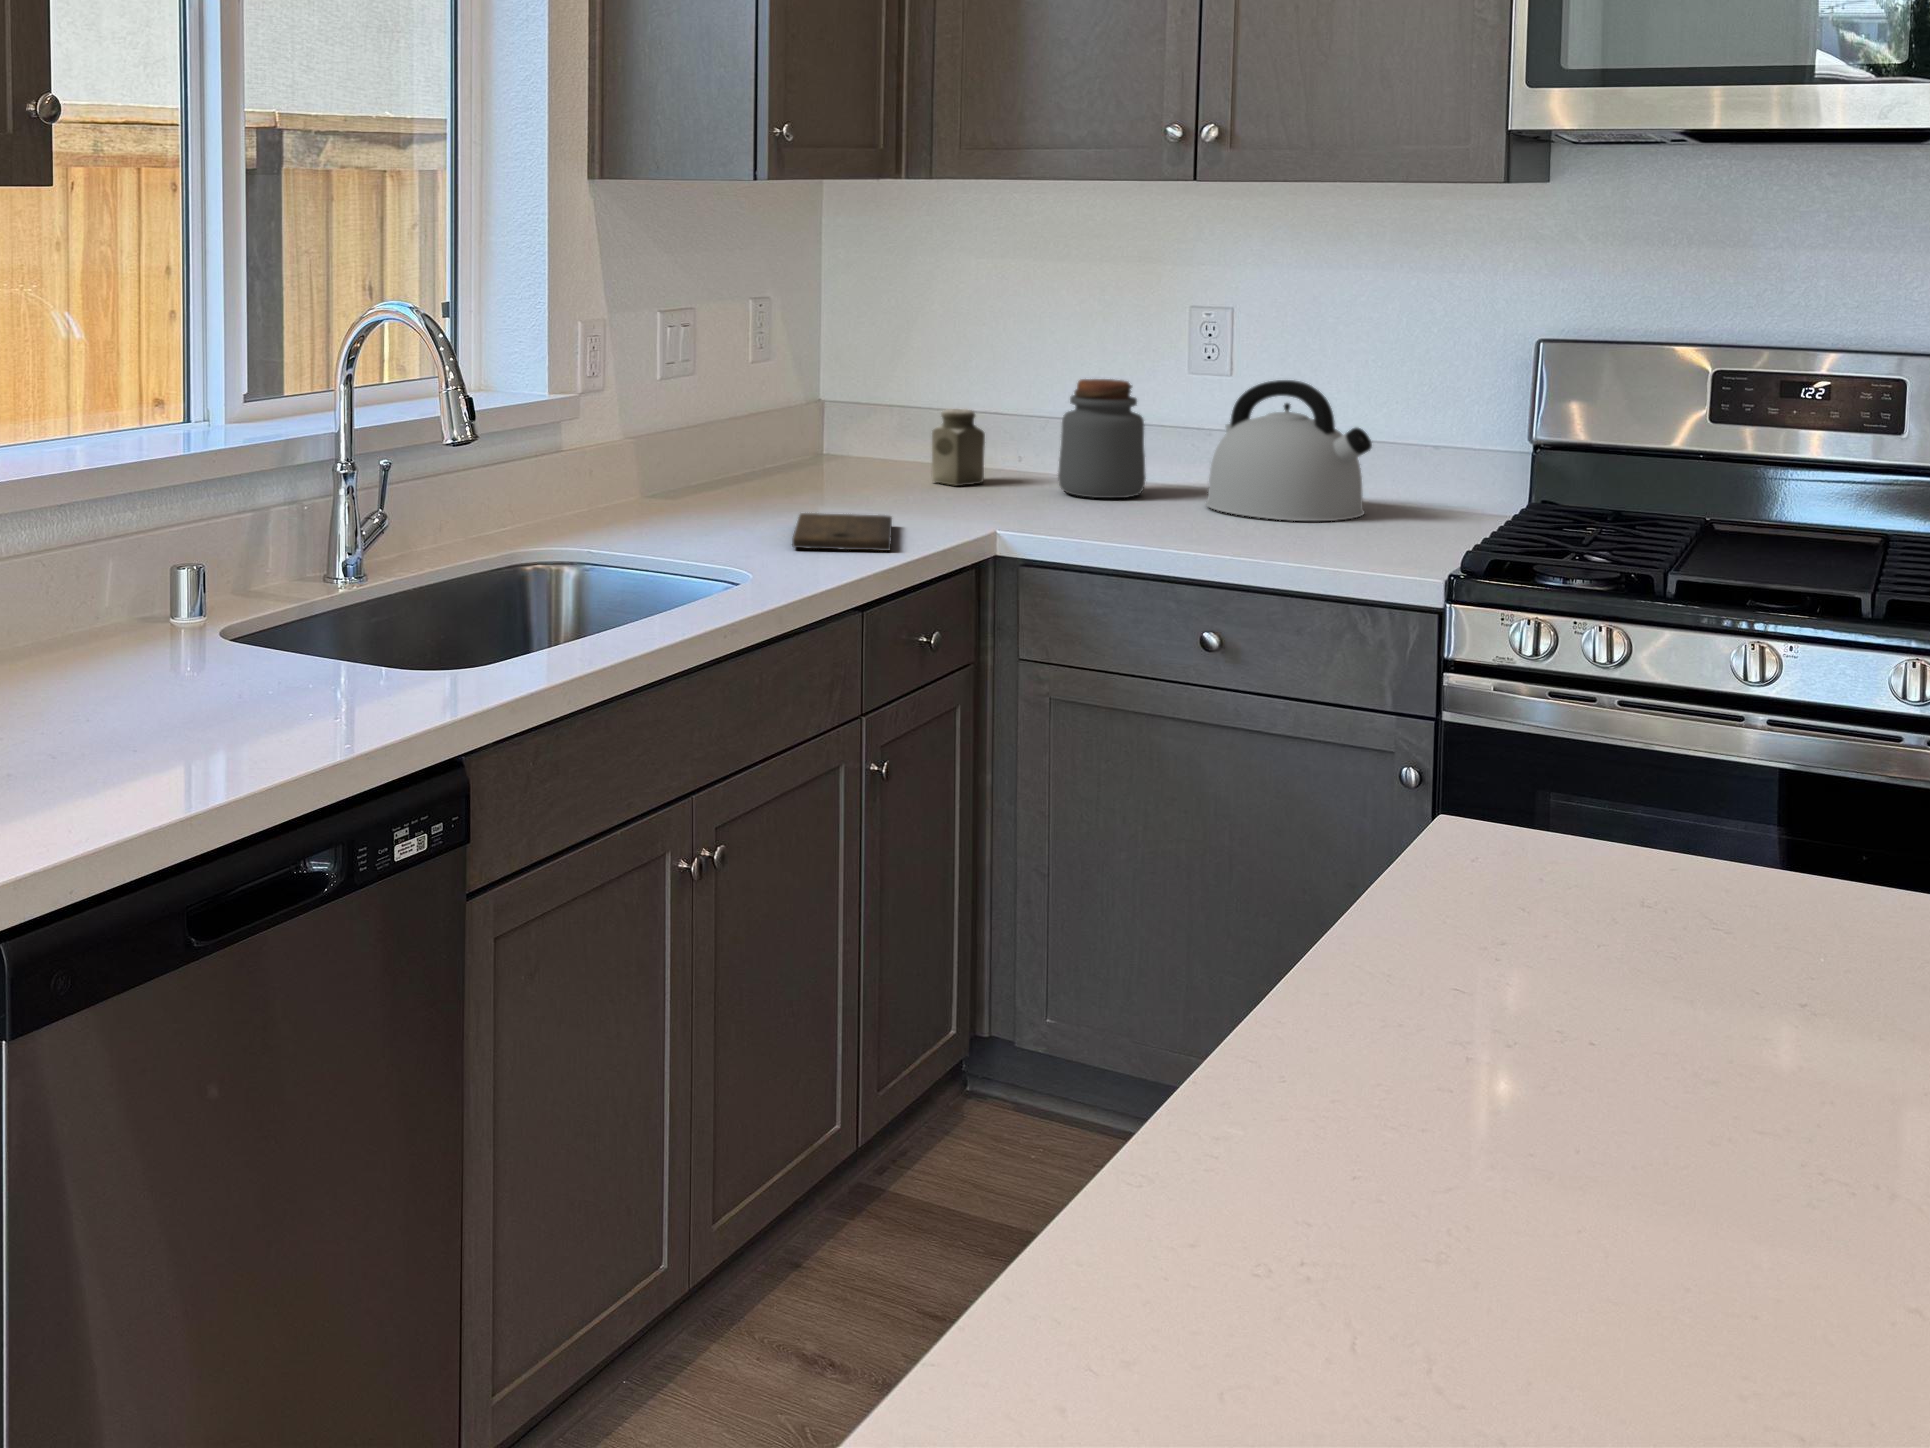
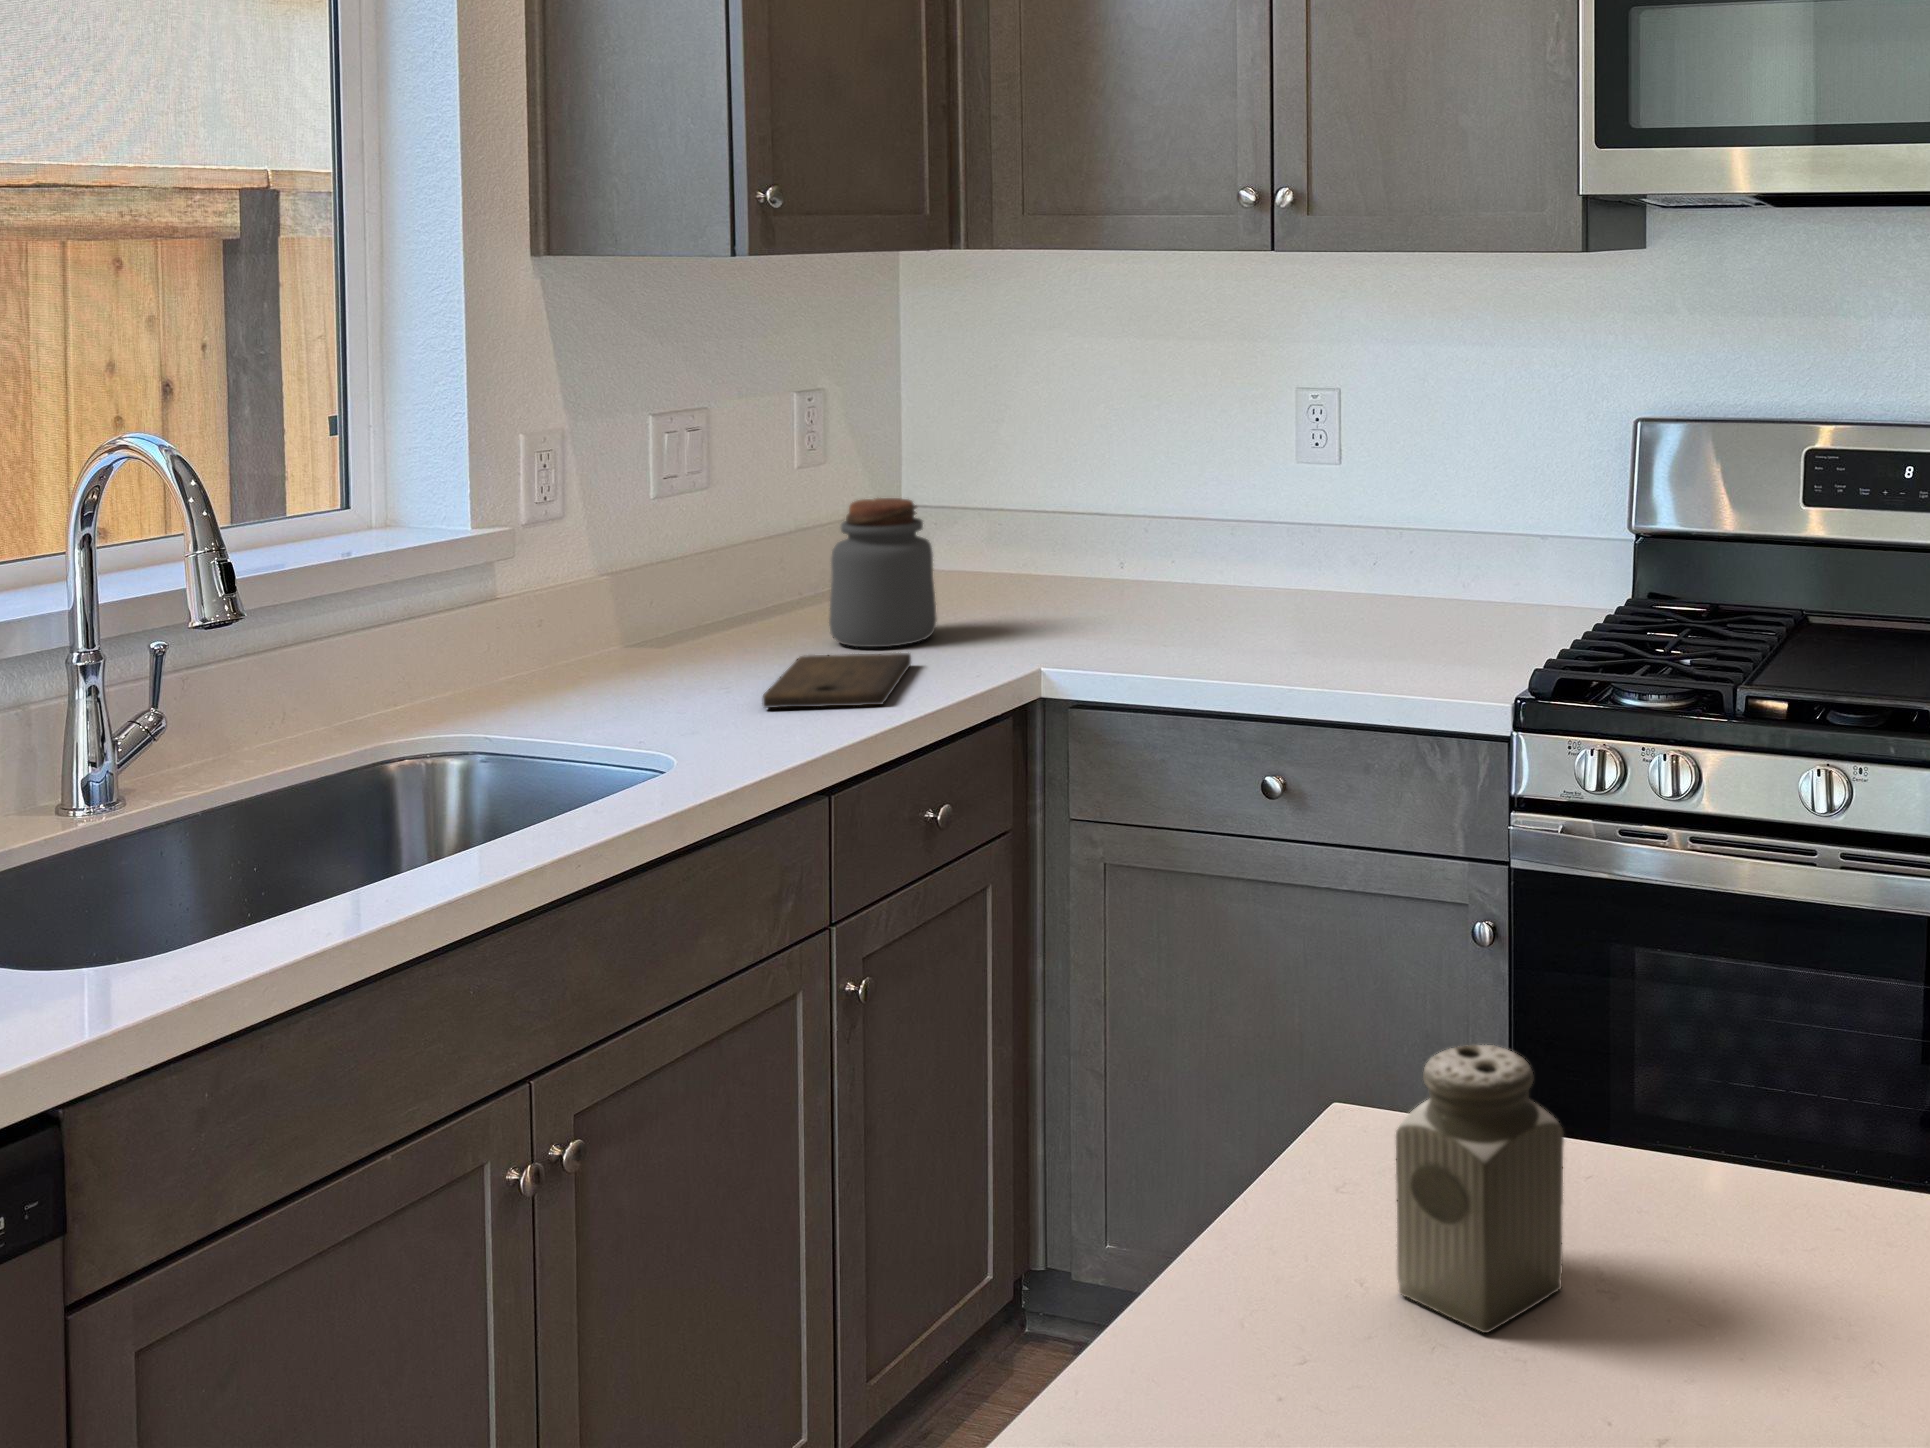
jar: present [1058,379,1146,498] -> present [829,498,936,647]
kettle: present [1206,380,1372,521] -> none [1294,471,1464,631]
salt shaker: present [932,409,985,486] -> present [1396,1045,1564,1333]

